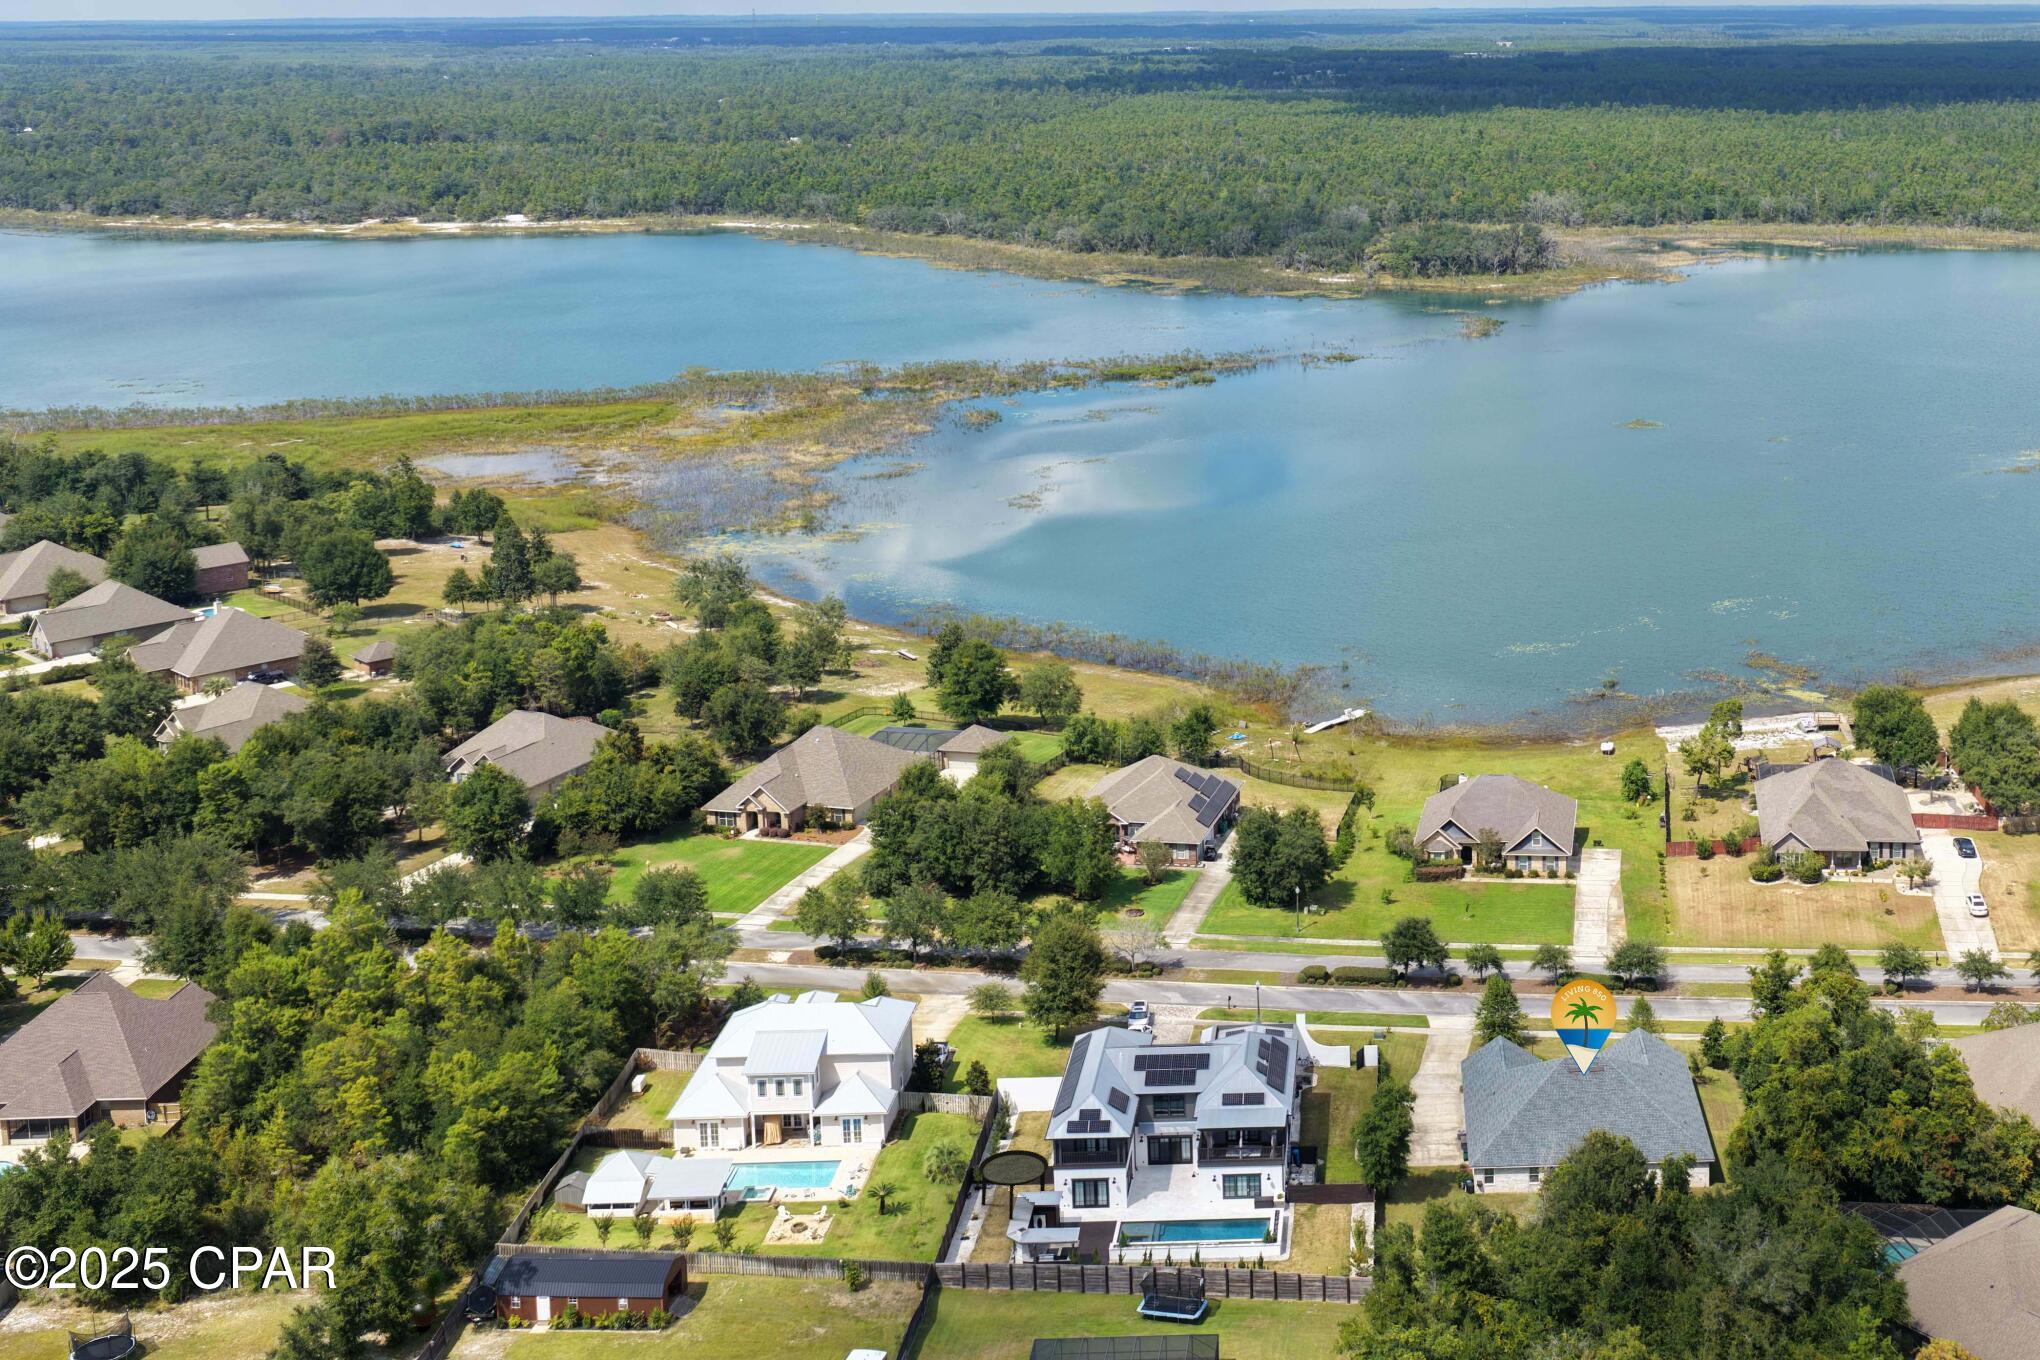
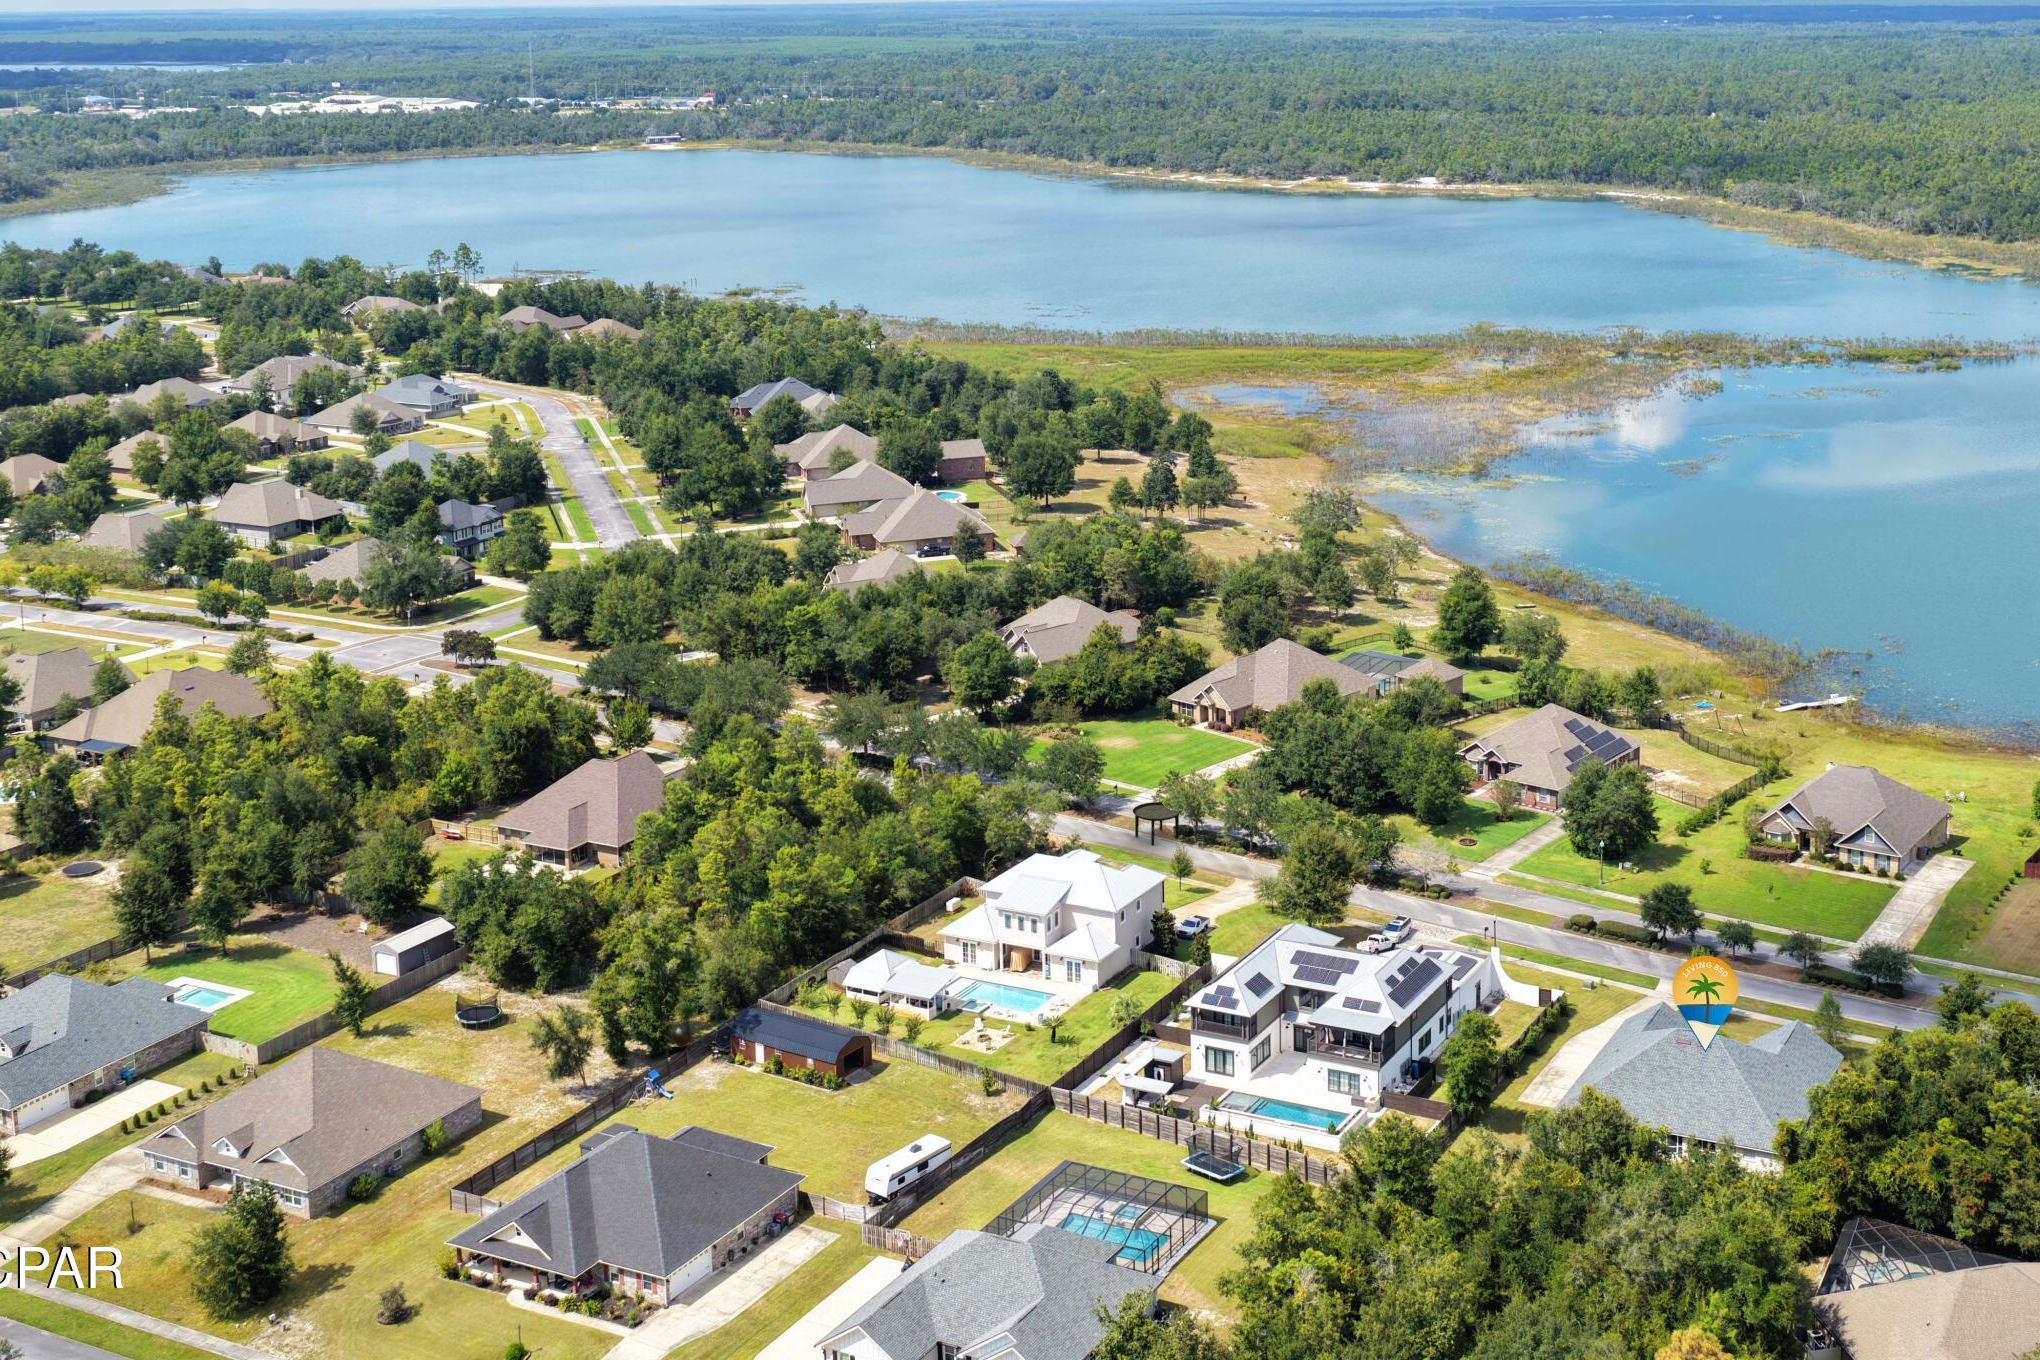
round table: present [979,1150,1048,1219] -> present [1133,802,1181,845]

